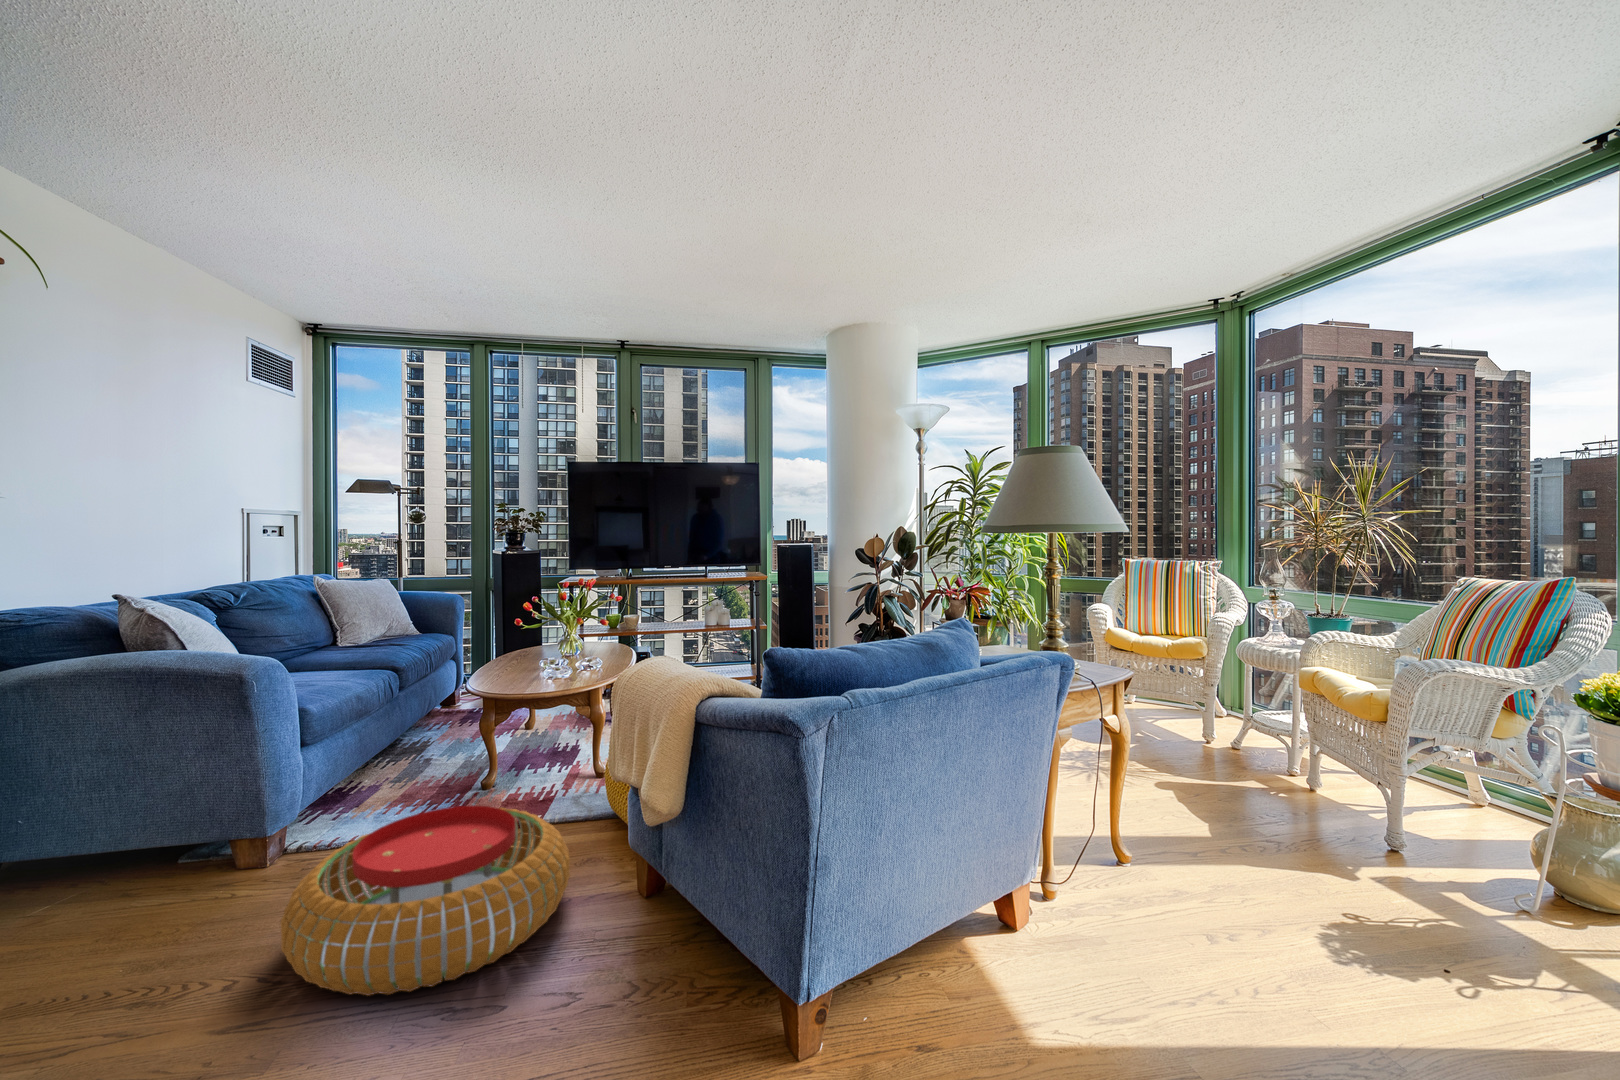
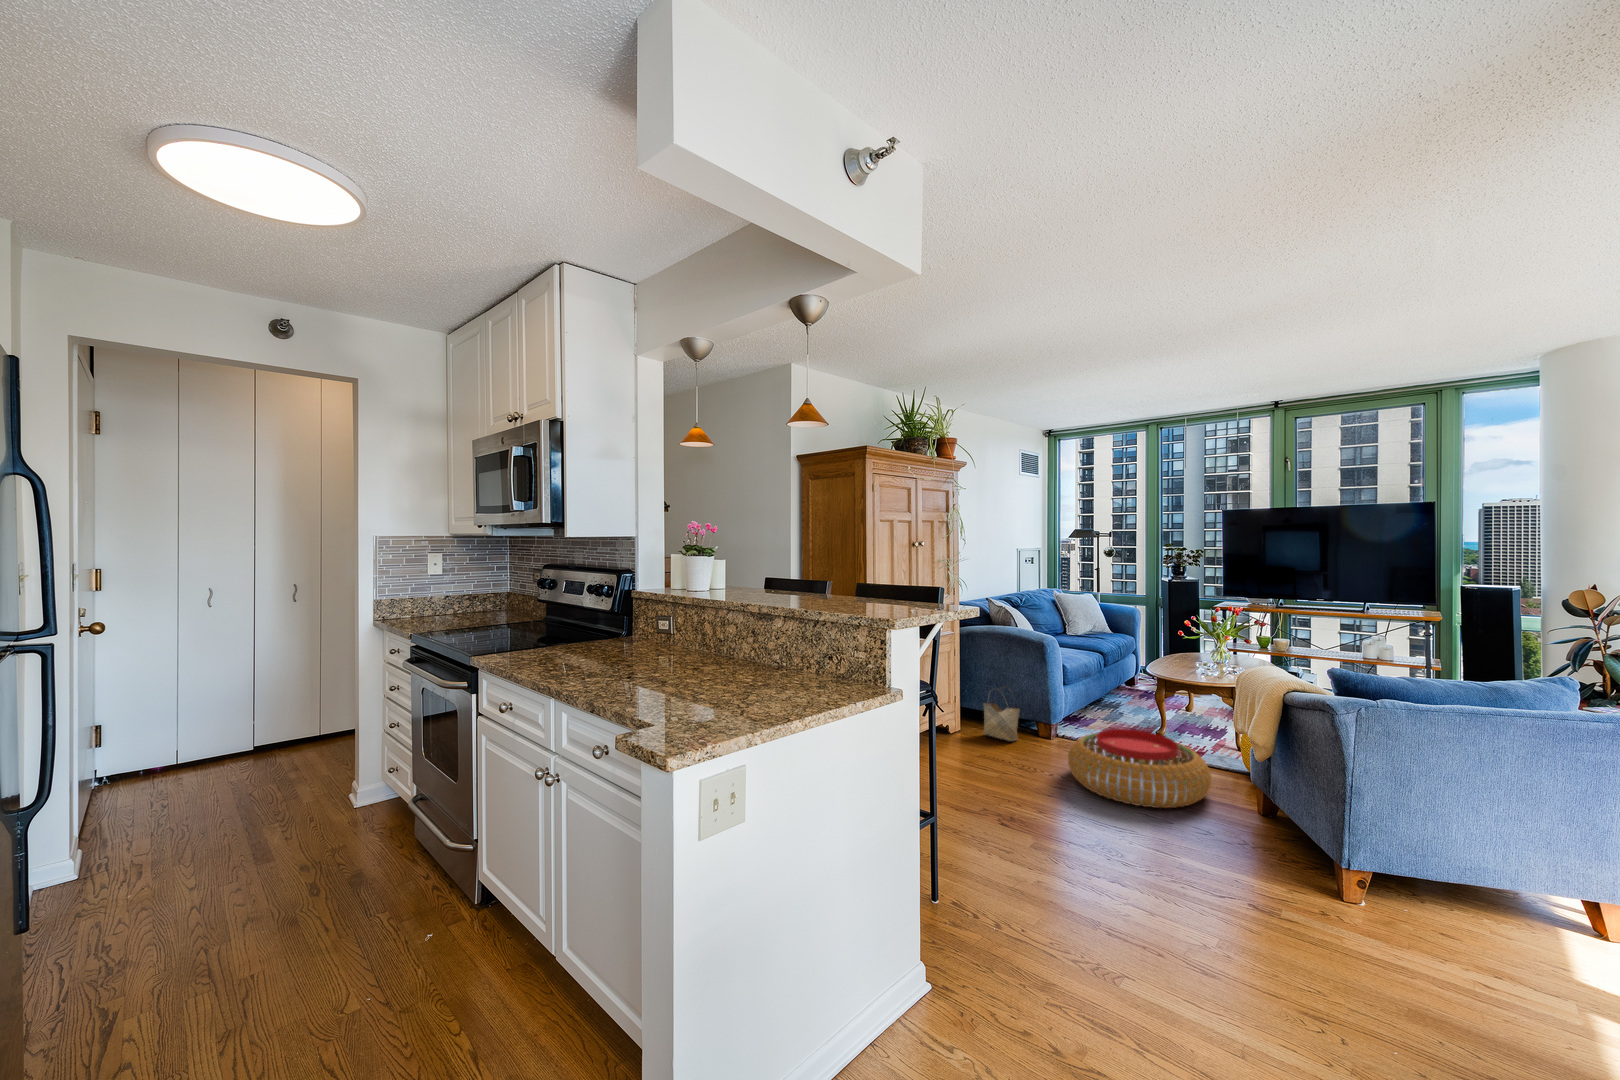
woven basket: none [71,782,185,914] -> present [983,703,1019,741]

